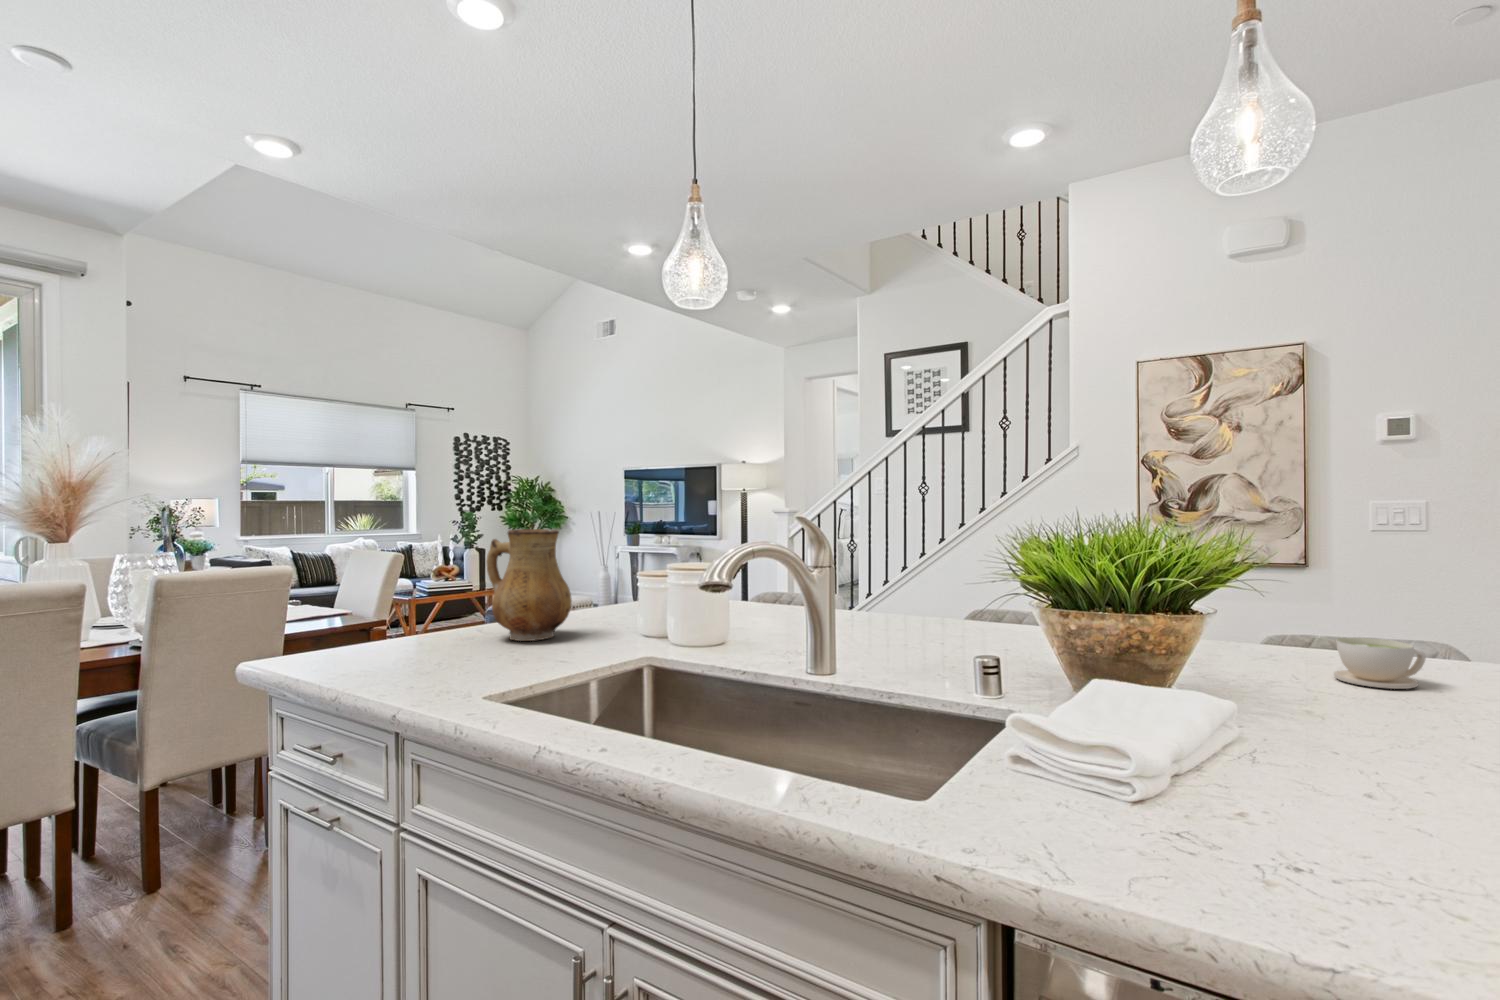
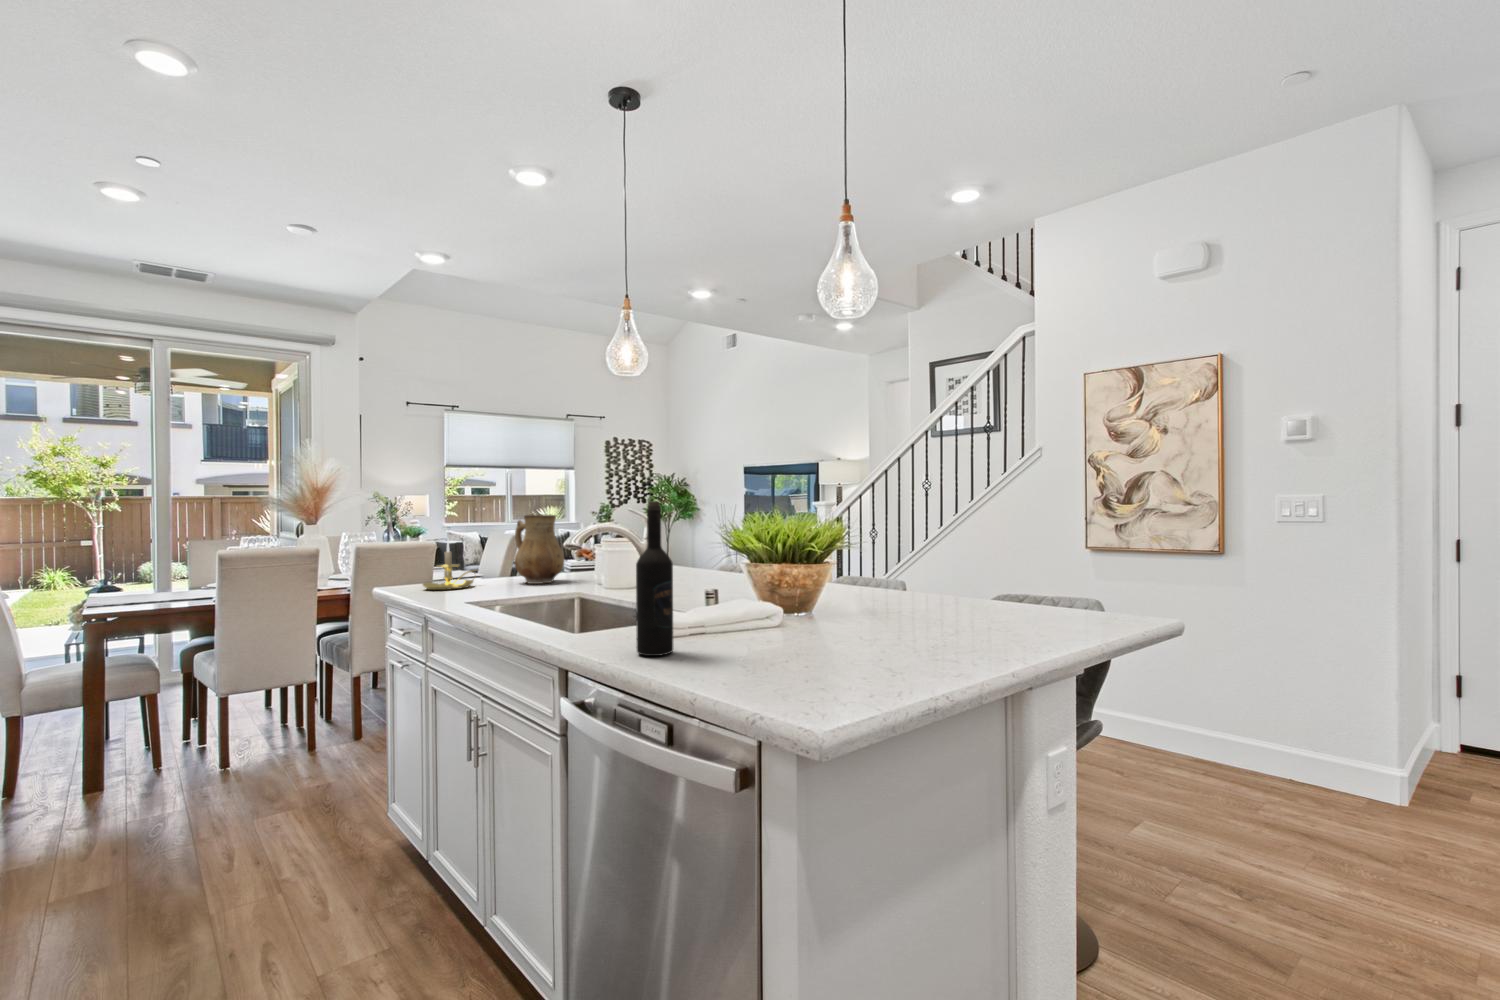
wine bottle: none [1115,508,1212,868] -> present [636,501,673,656]
candle holder: none [340,571,435,663] -> present [423,540,474,590]
coffee cup: present [1334,638,1426,689] -> none [967,587,1017,618]

